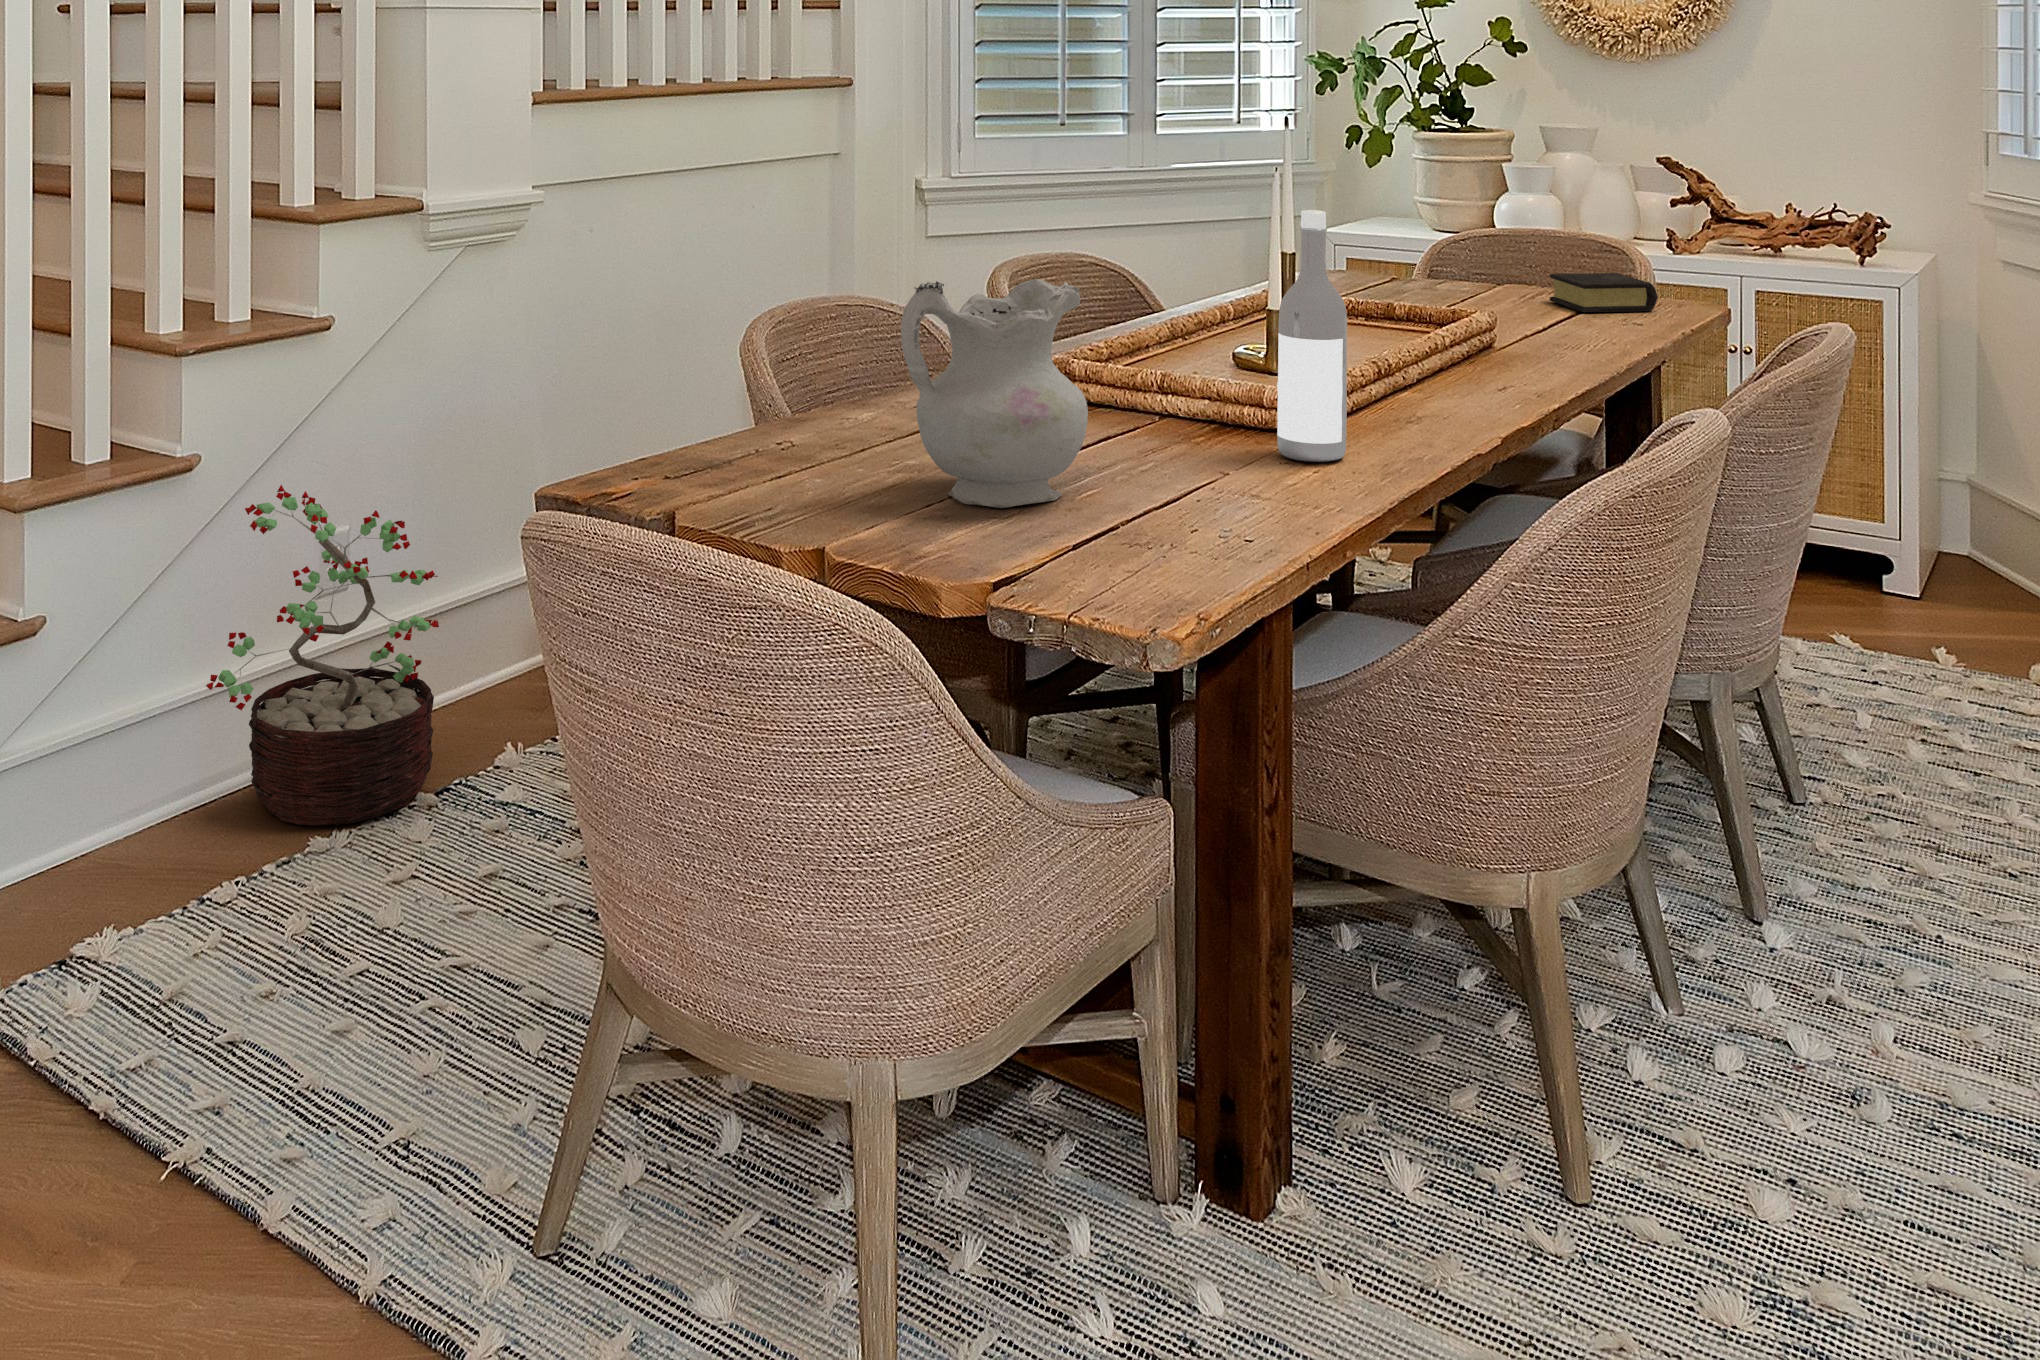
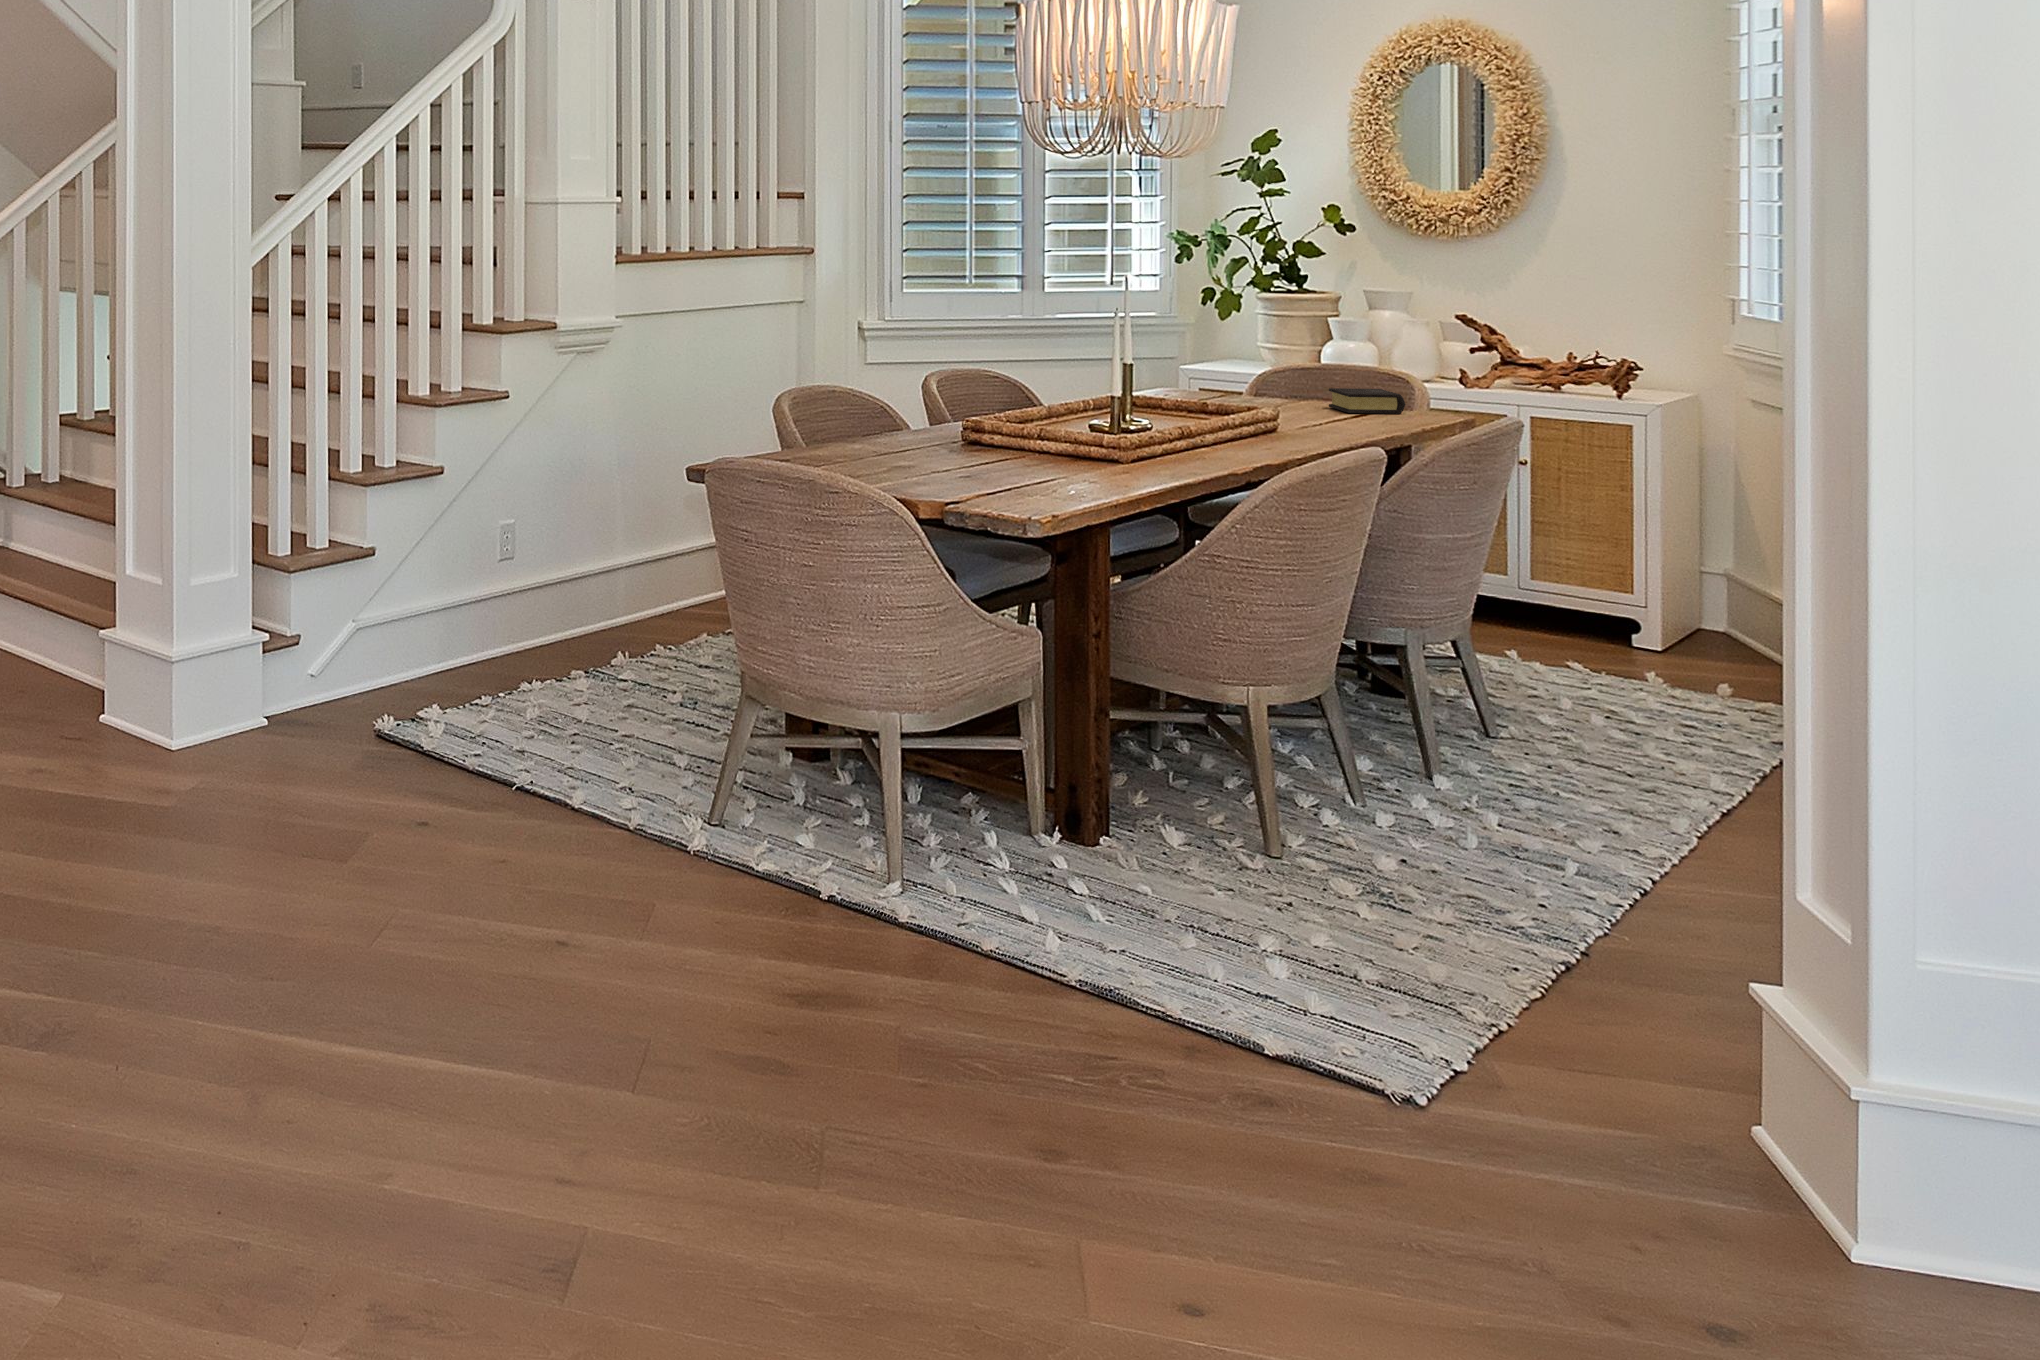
wine bottle: present [1277,210,1347,462] -> none [1109,327,1150,468]
ceramic pitcher: present [901,279,1088,508] -> none [894,358,997,478]
decorative plant: present [206,485,439,826] -> none [448,492,582,692]

